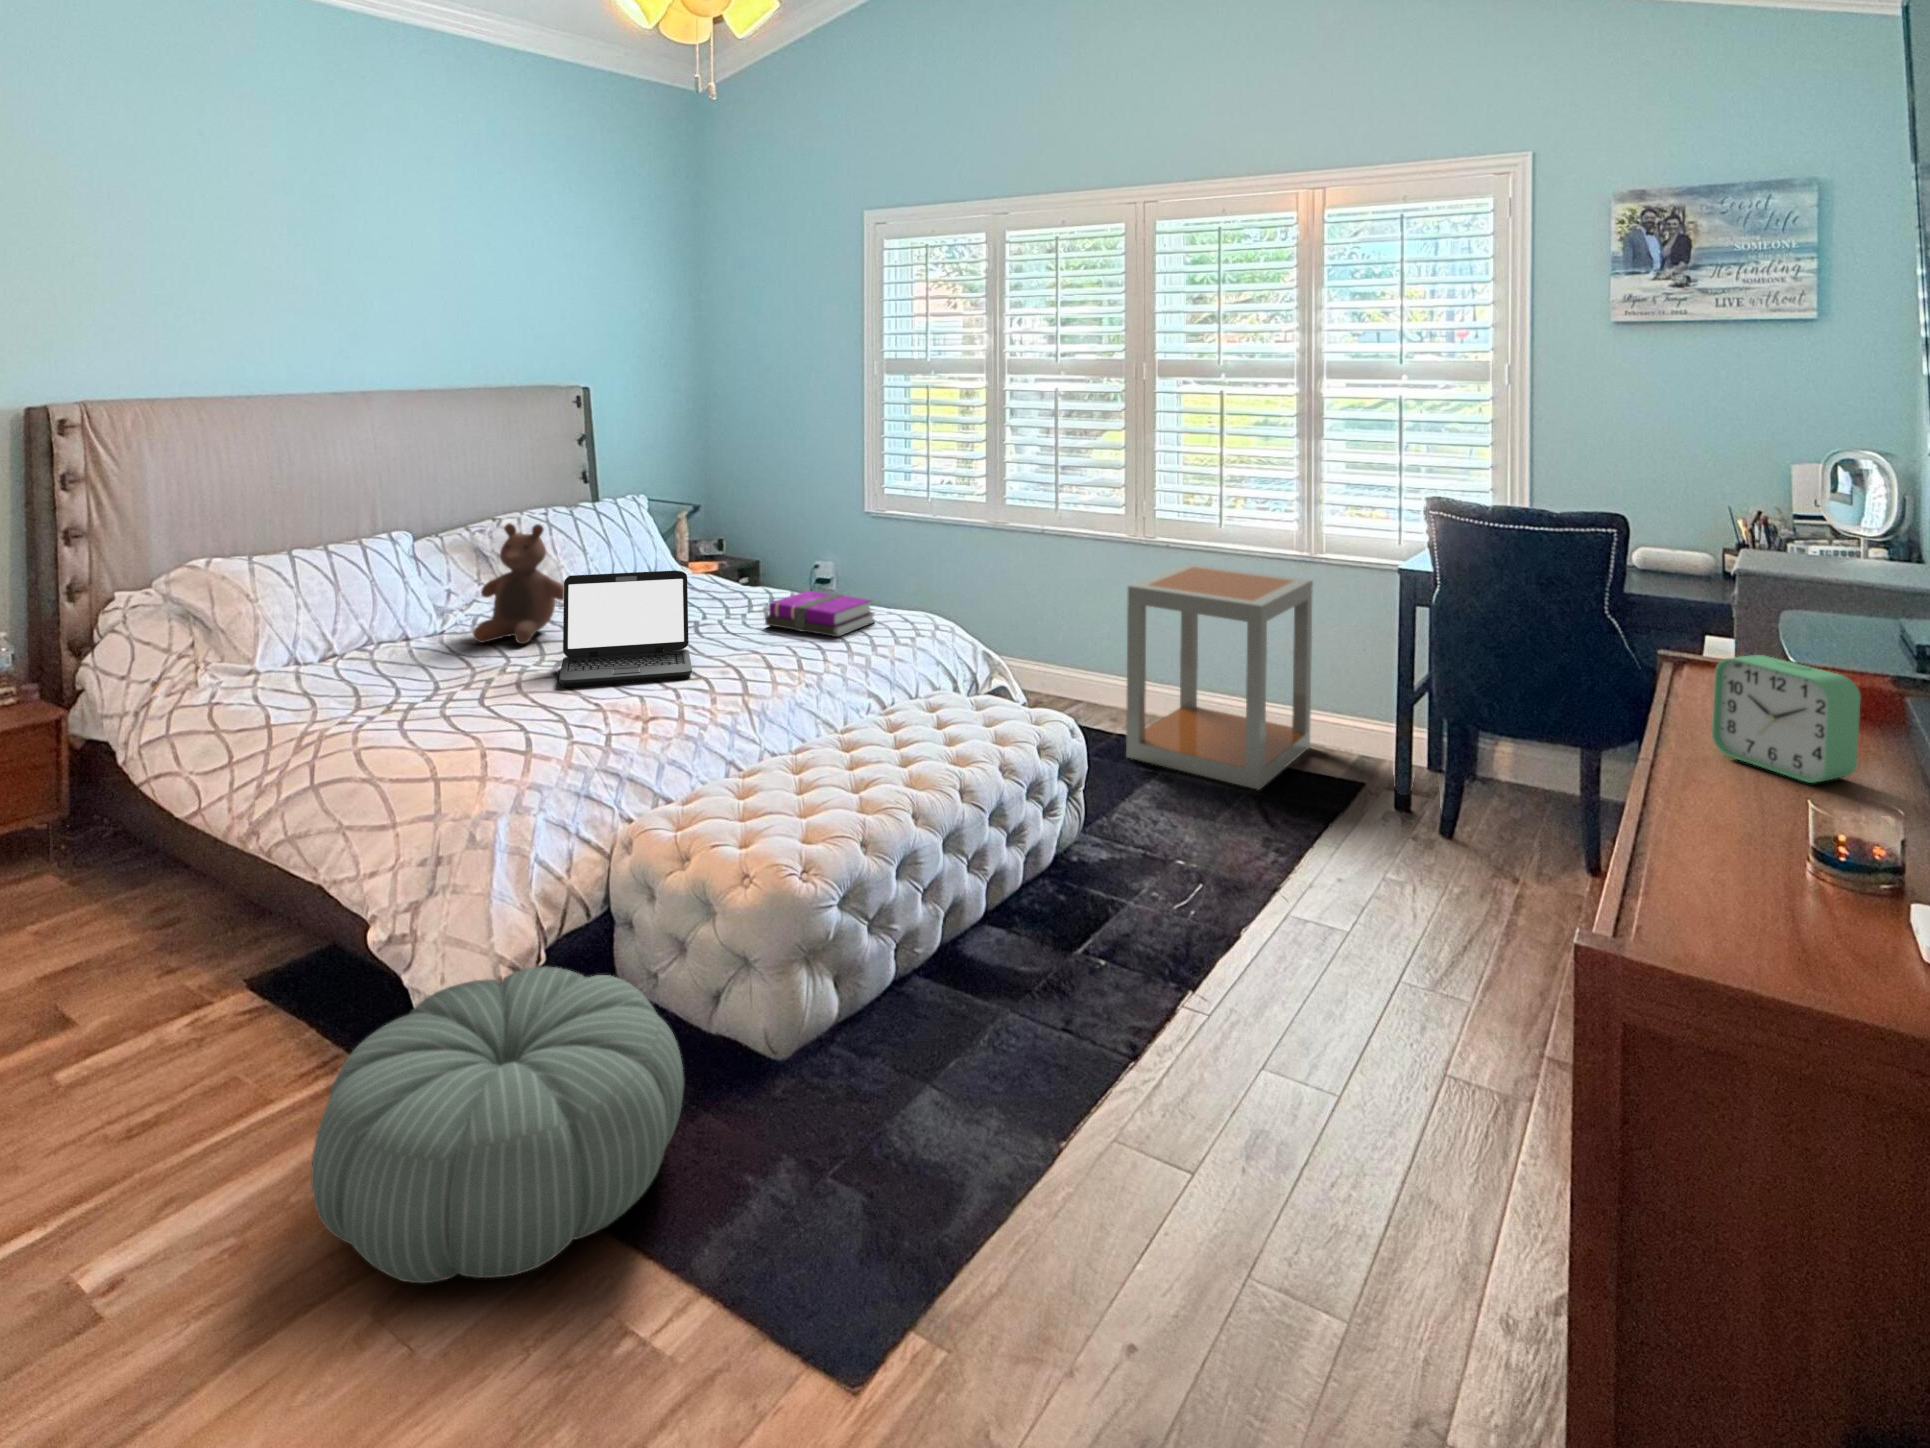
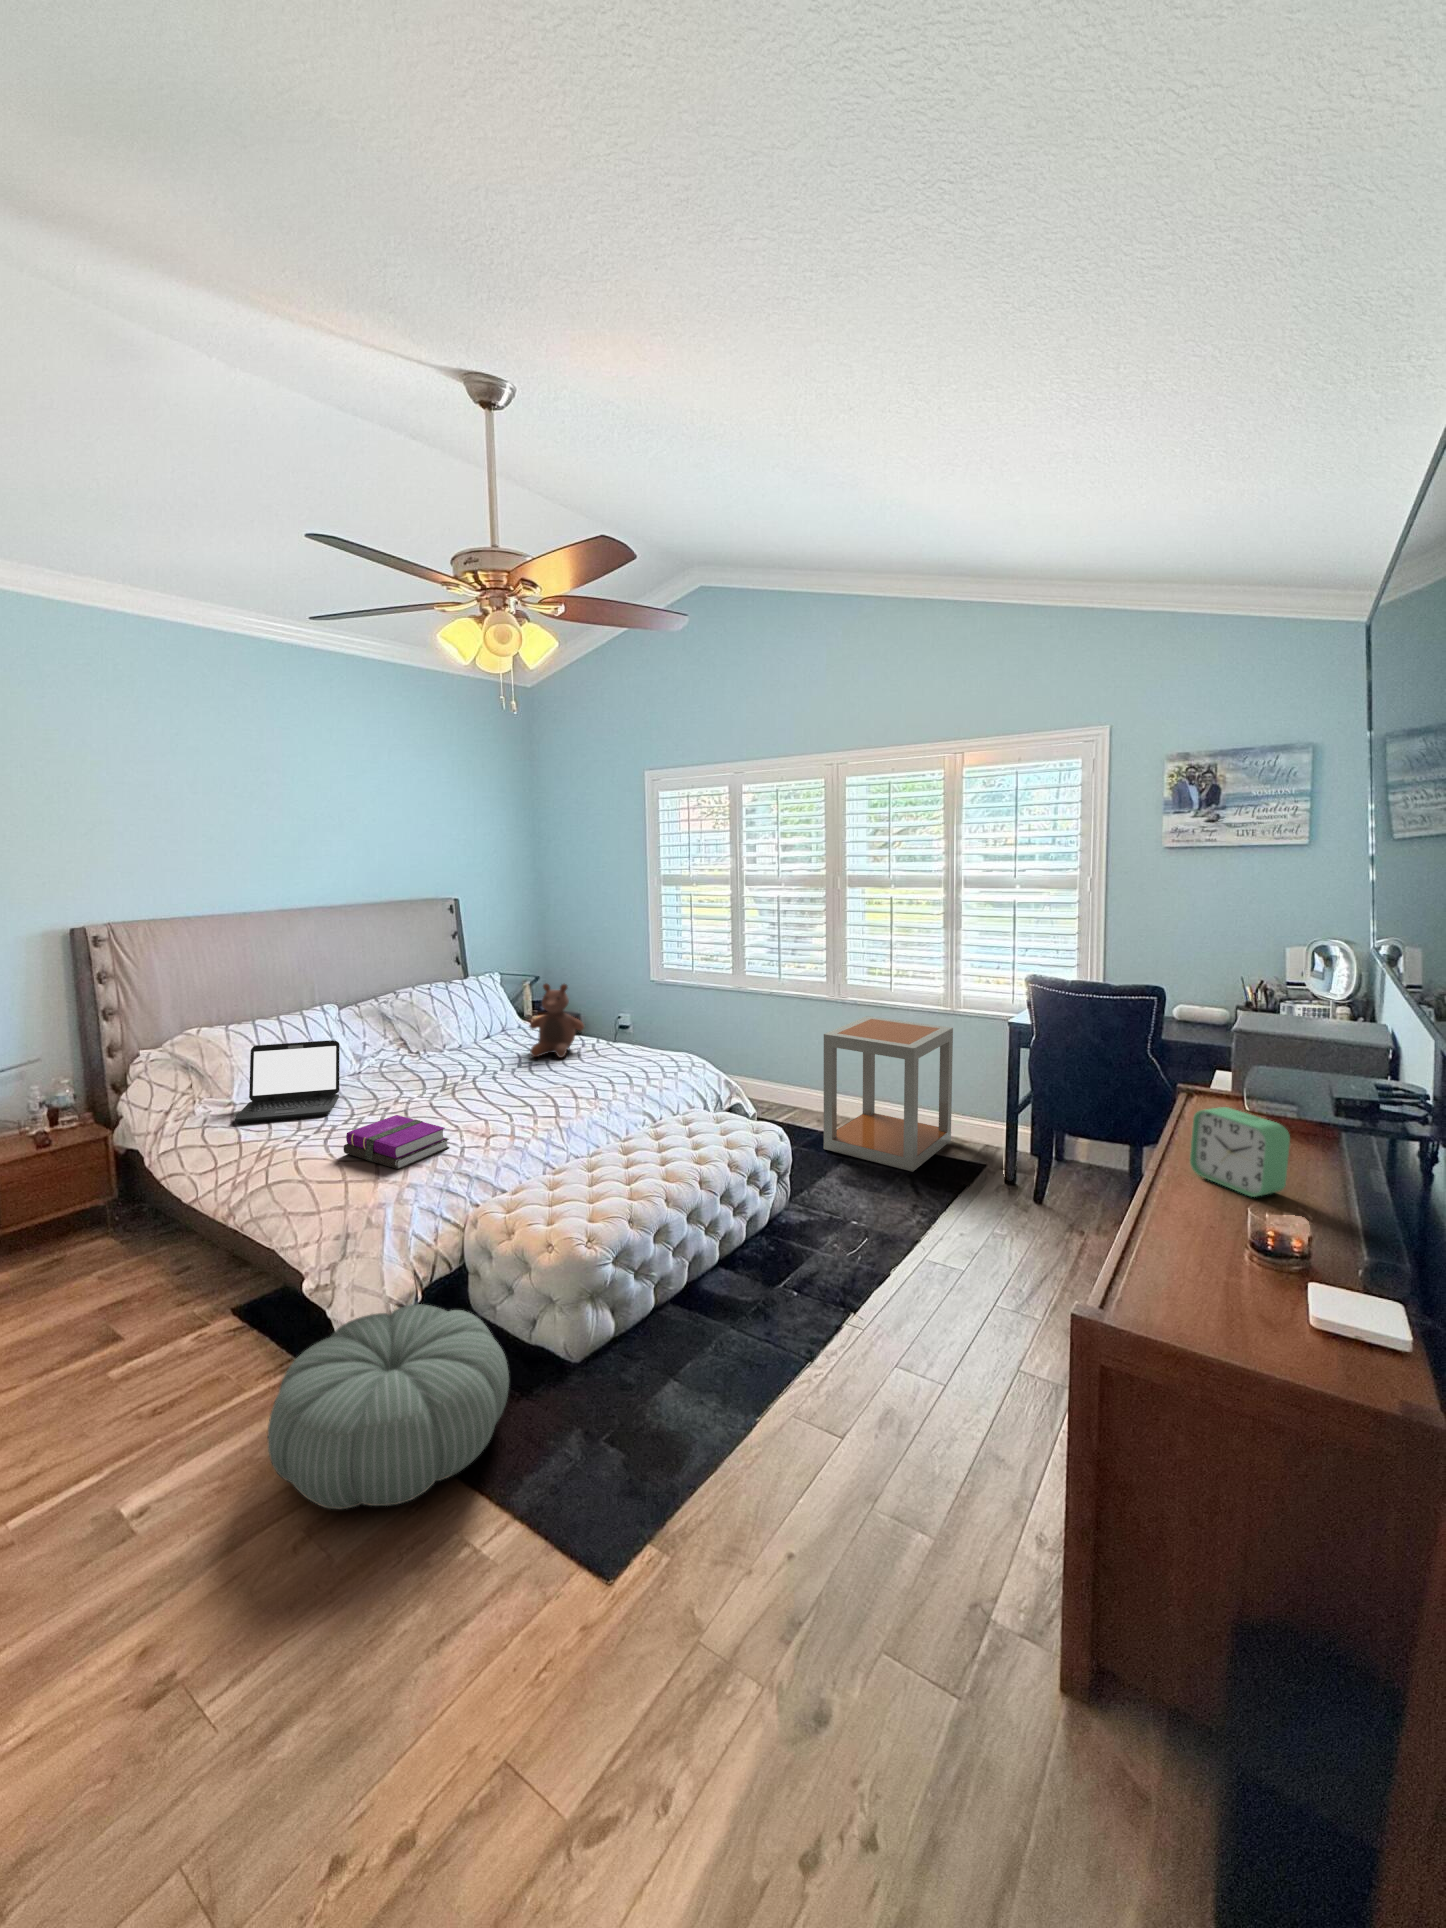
stuffed bear: present [473,523,564,644] -> present [529,984,584,1058]
laptop: present [559,571,692,687] -> present [234,1040,340,1124]
notebook: present [765,591,874,637] -> present [343,1115,449,1169]

